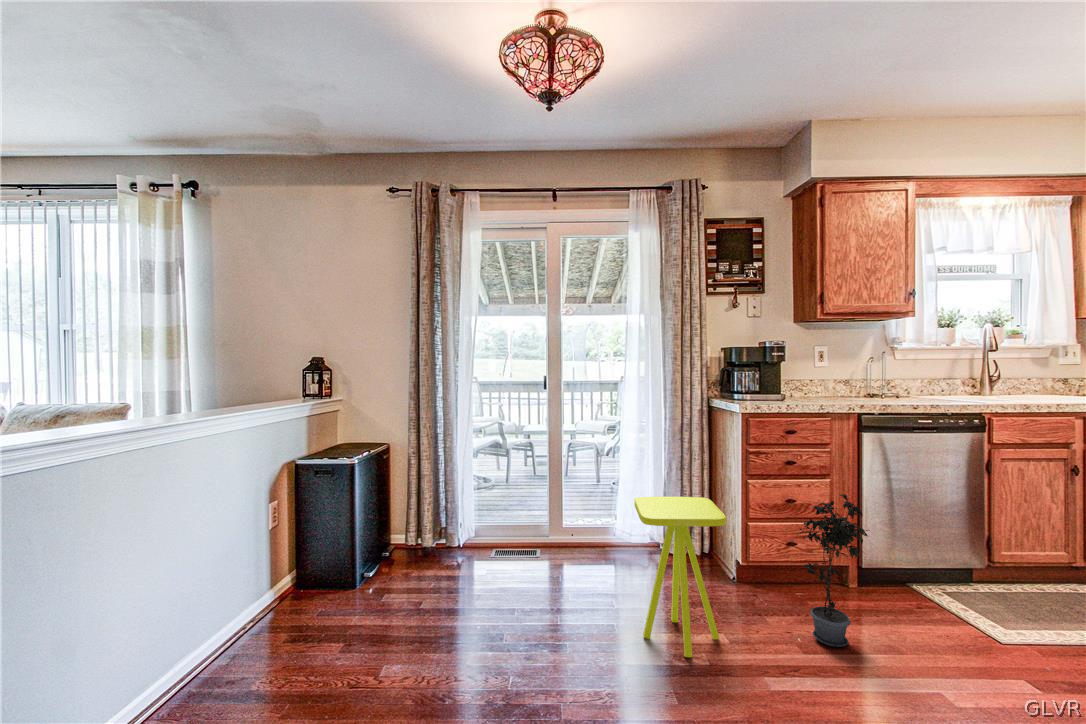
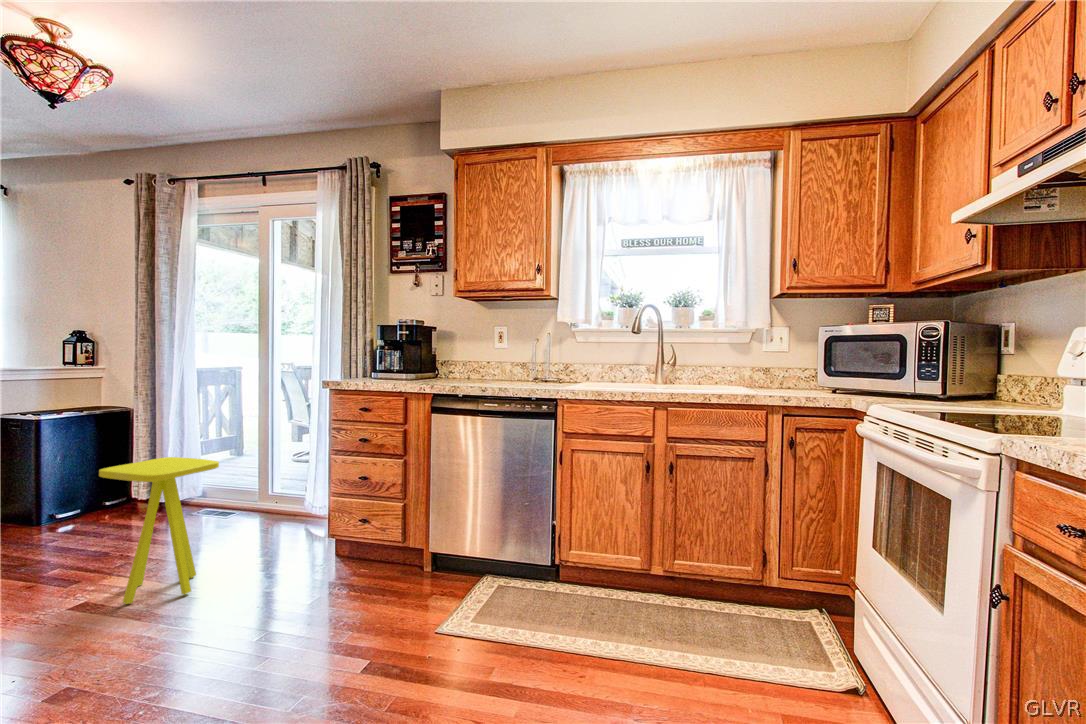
potted plant: present [798,494,869,647] -> none [231,464,318,616]

